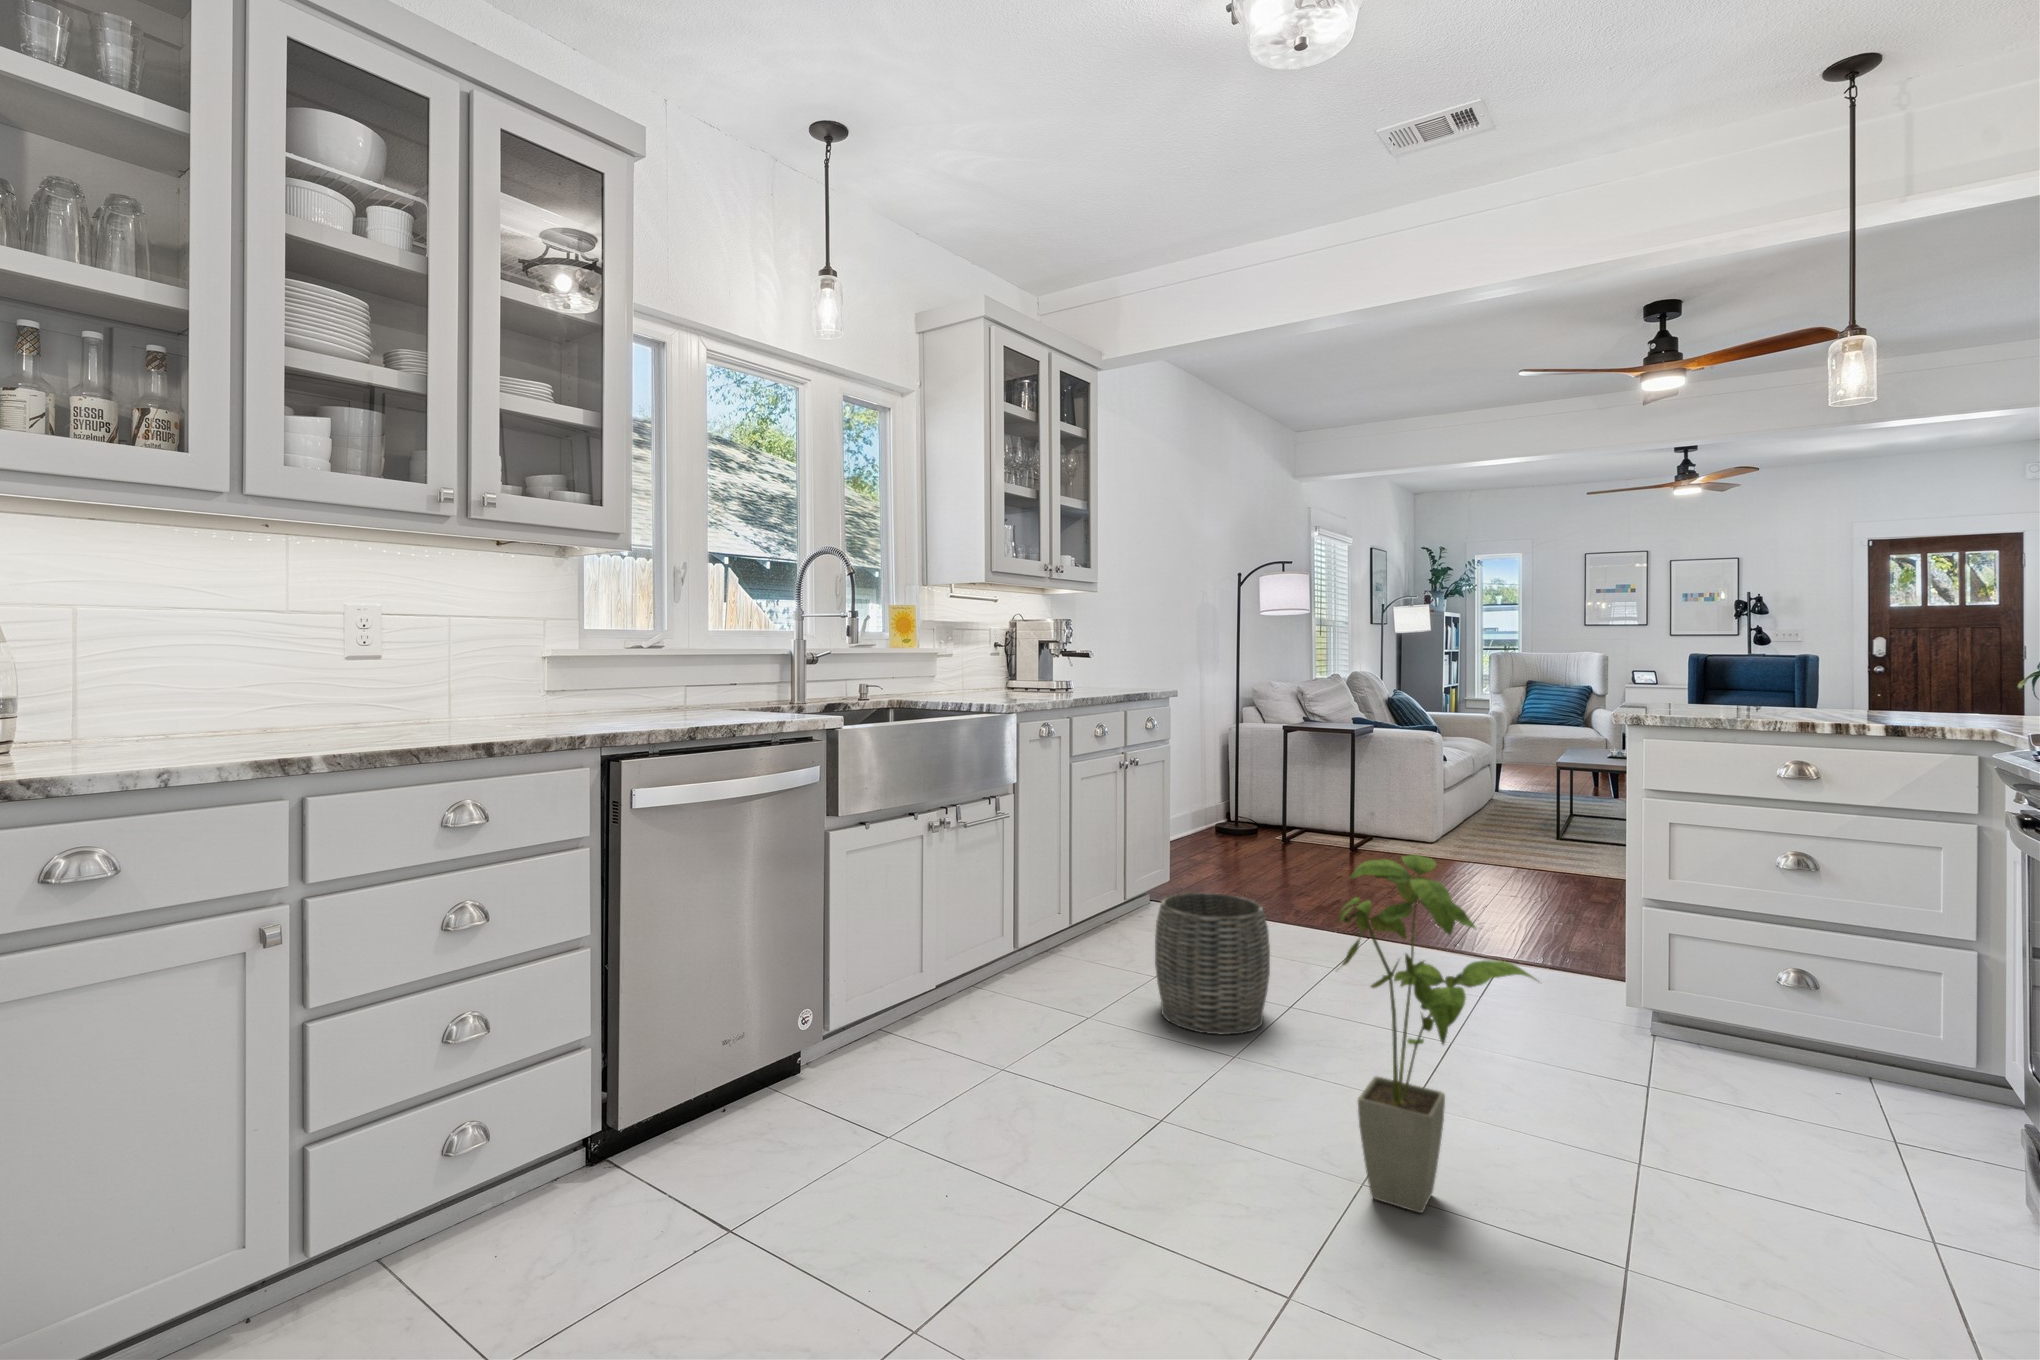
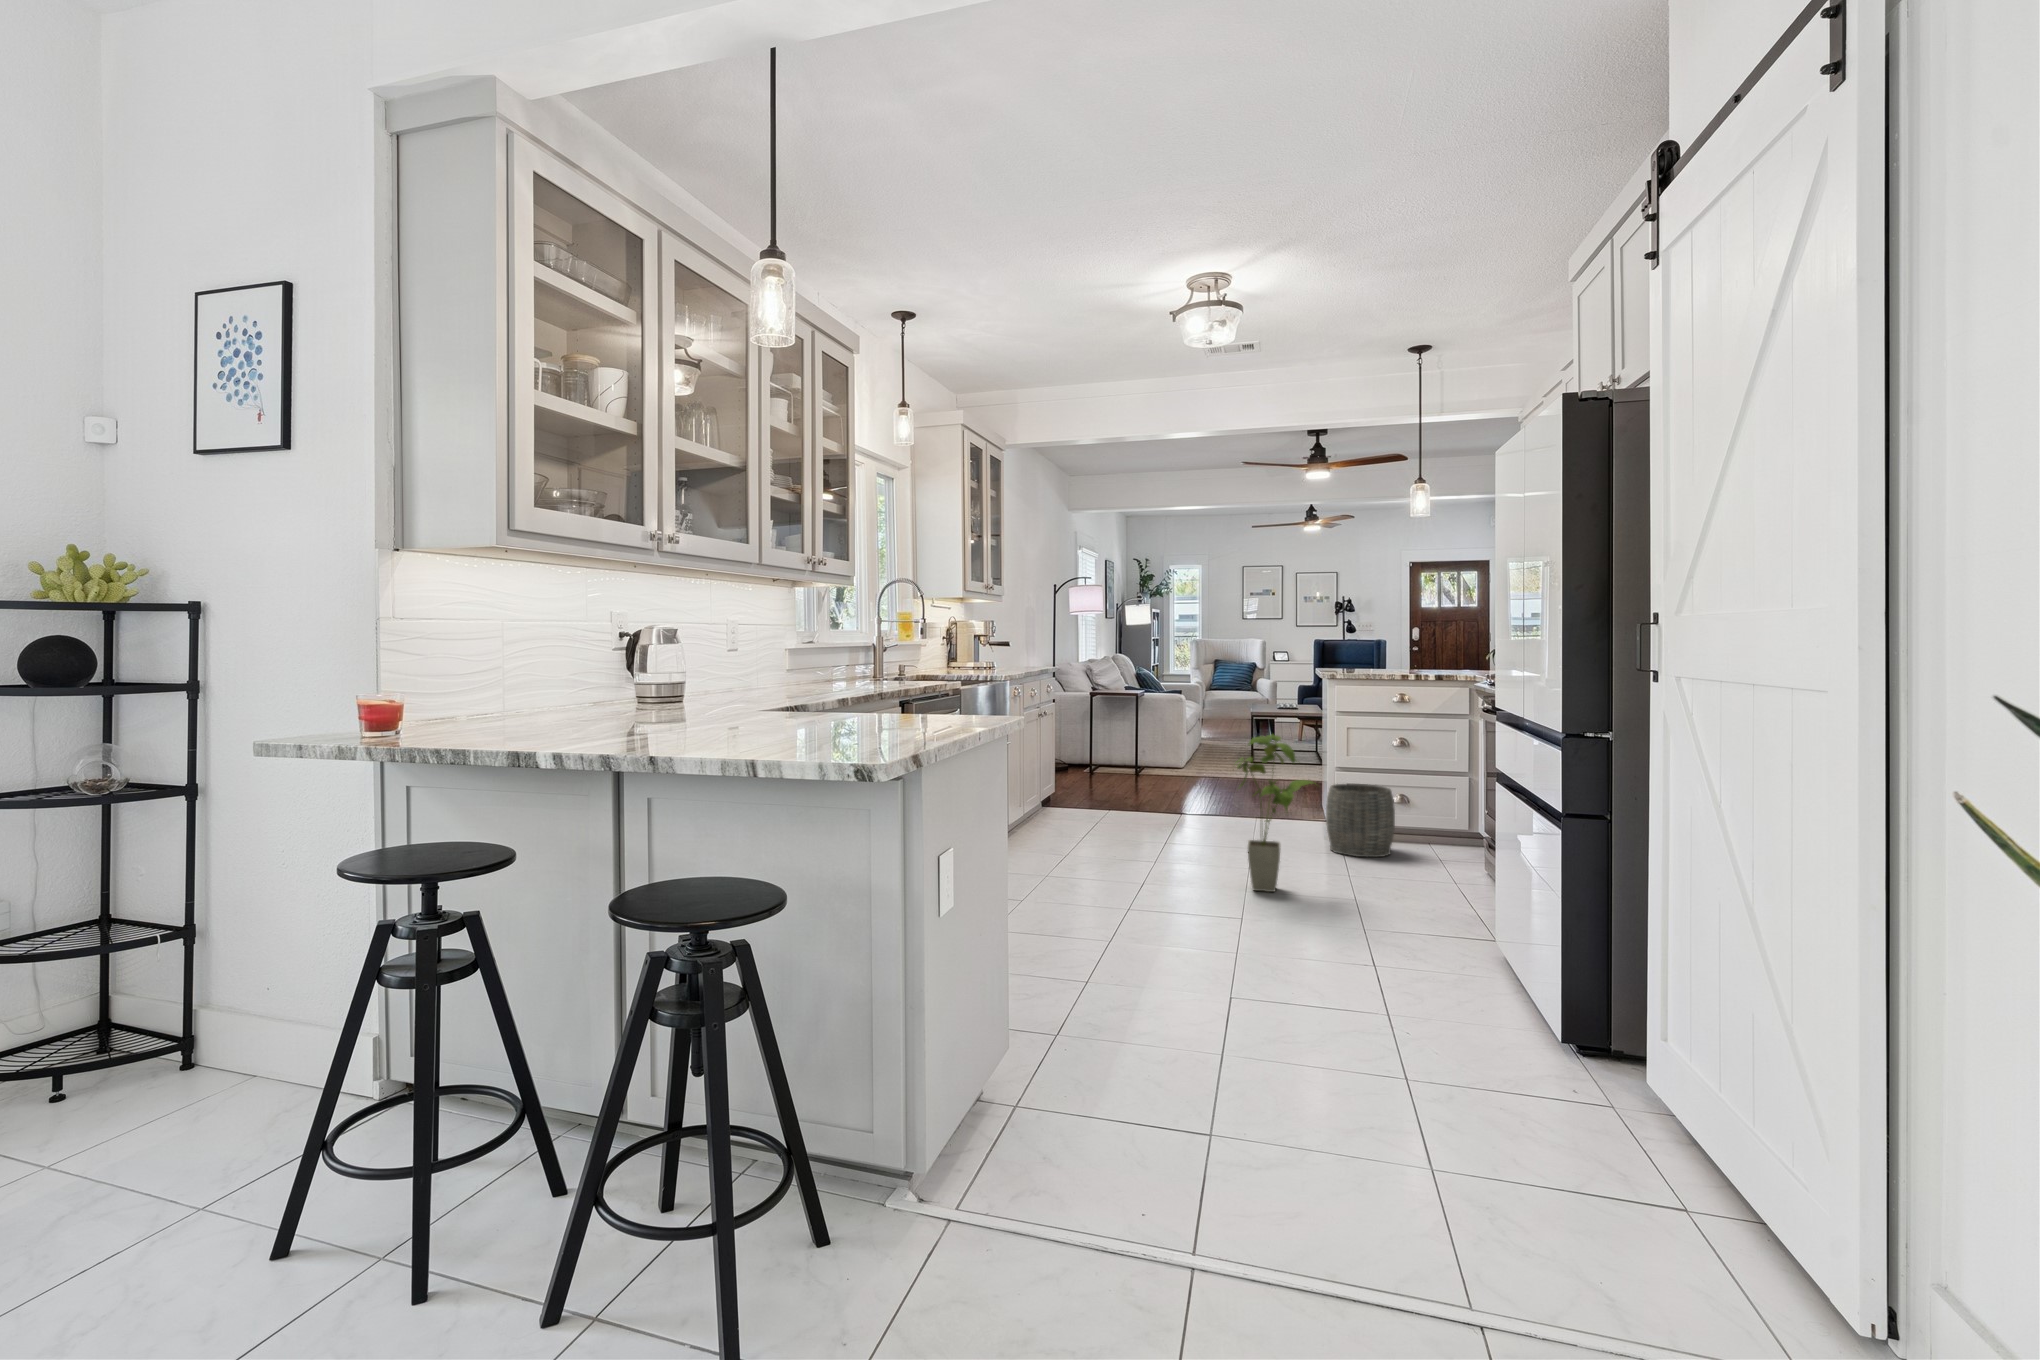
woven basket: present [1155,893,1270,1034] -> present [1326,784,1395,857]

